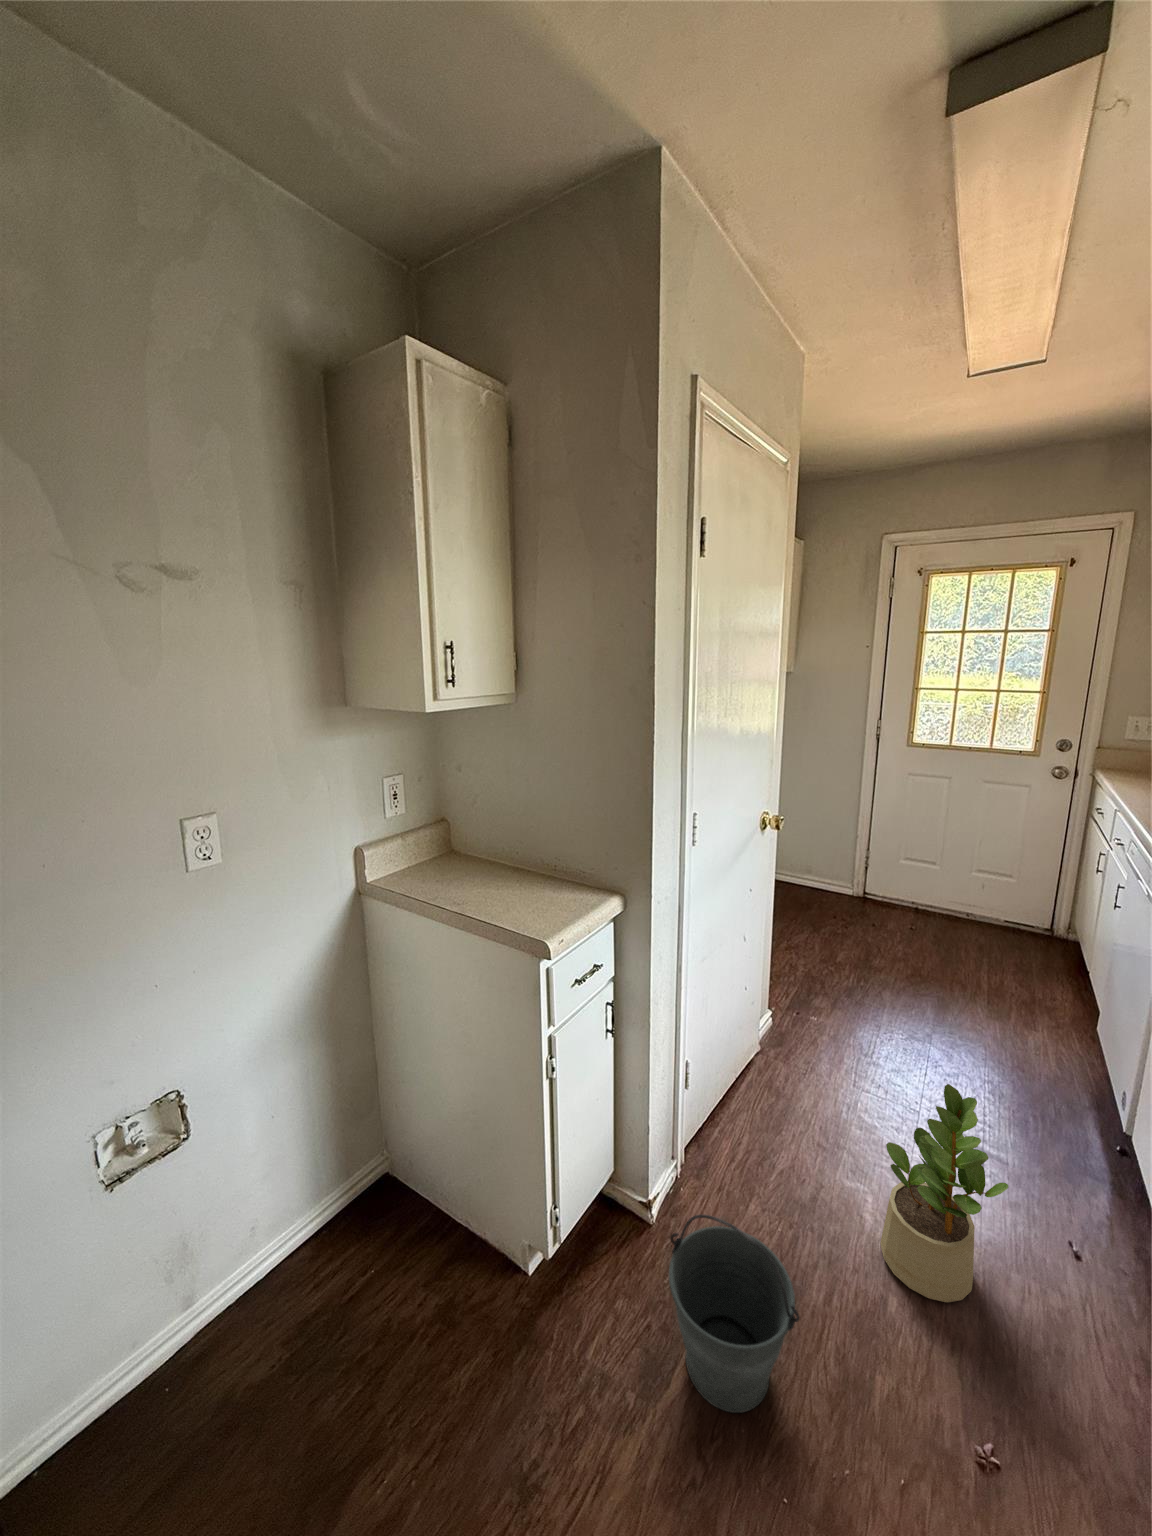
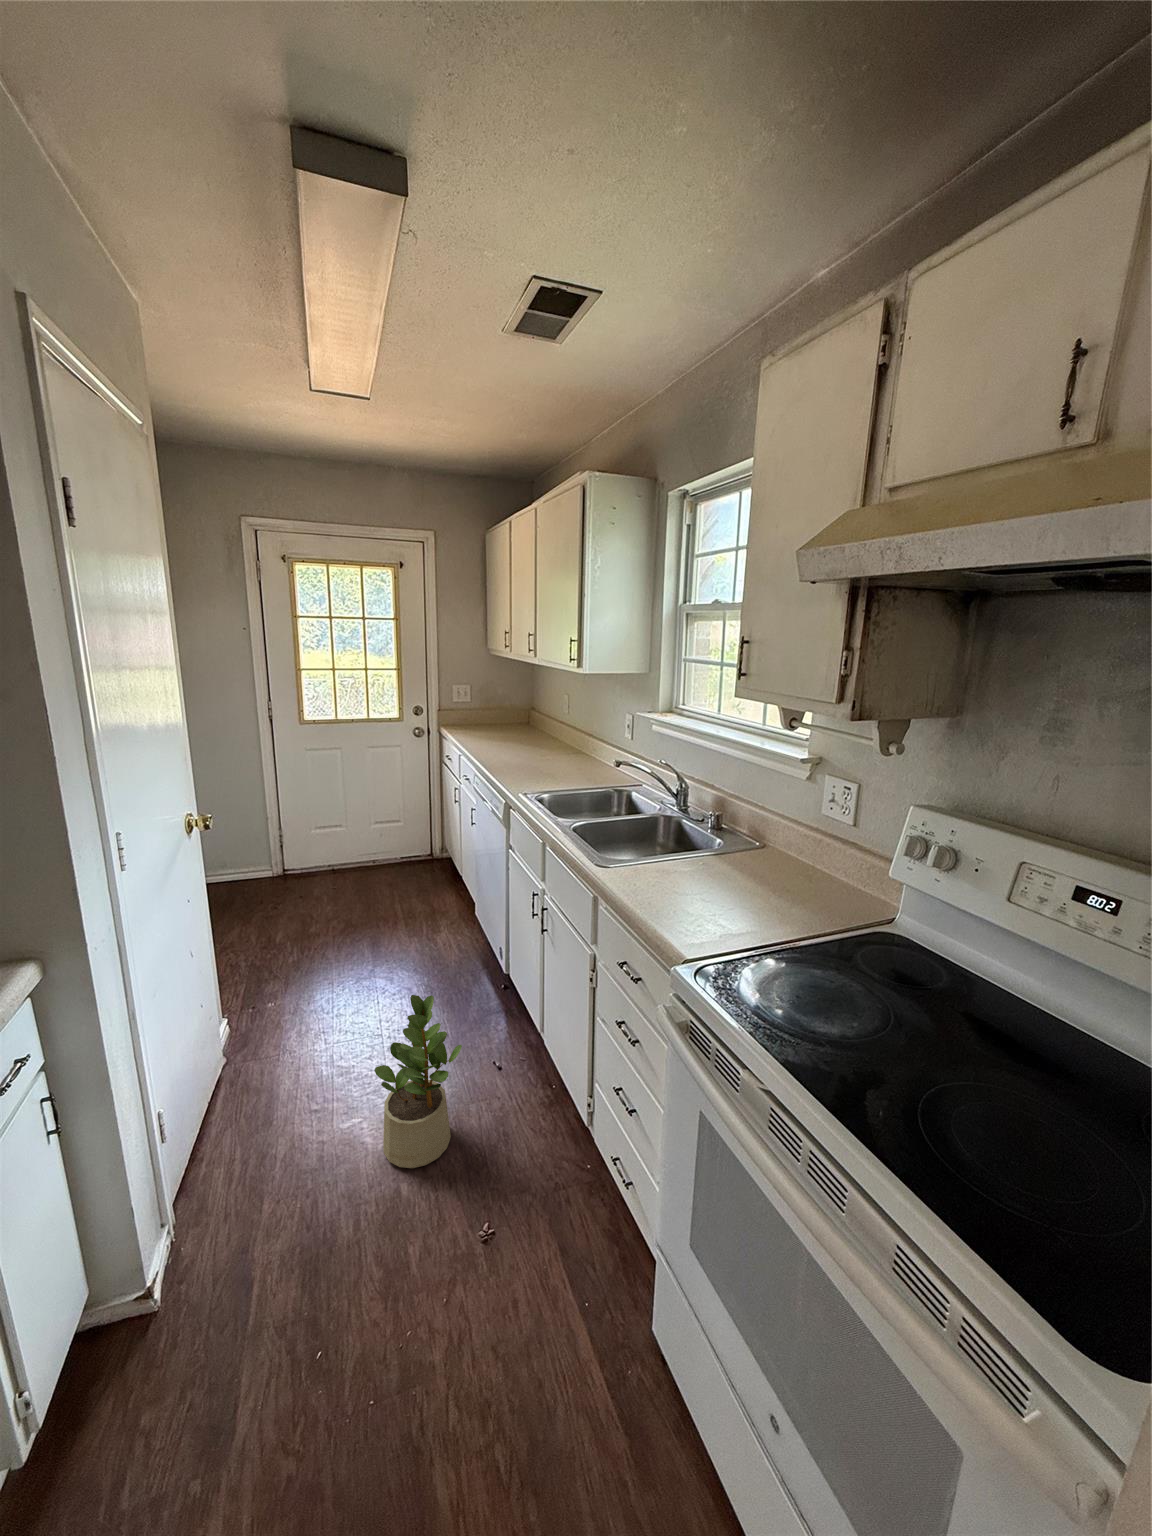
bucket: present [669,1215,800,1413] -> none [201,1221,351,1407]

